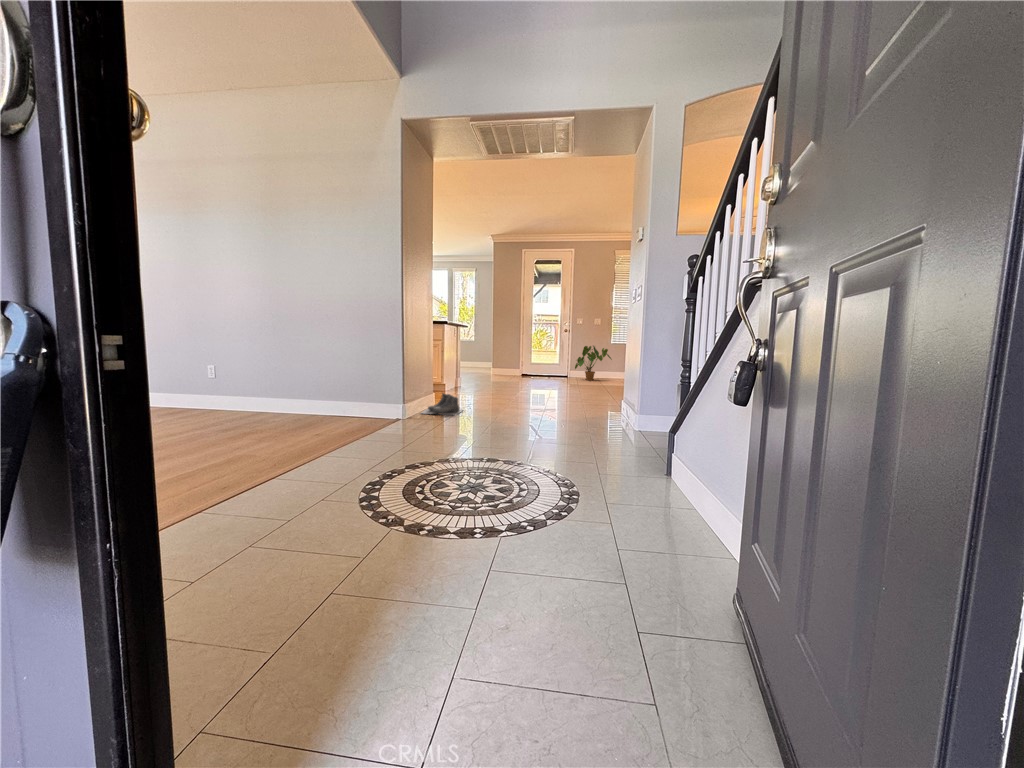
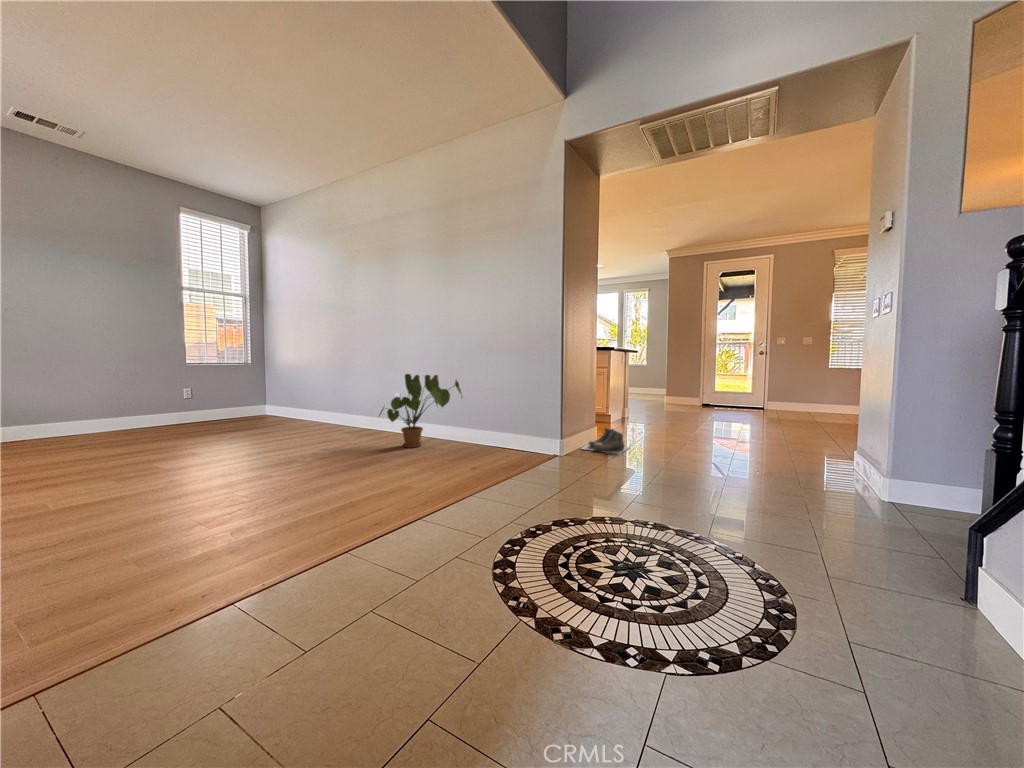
house plant: present [575,346,612,381] -> present [379,374,462,448]

